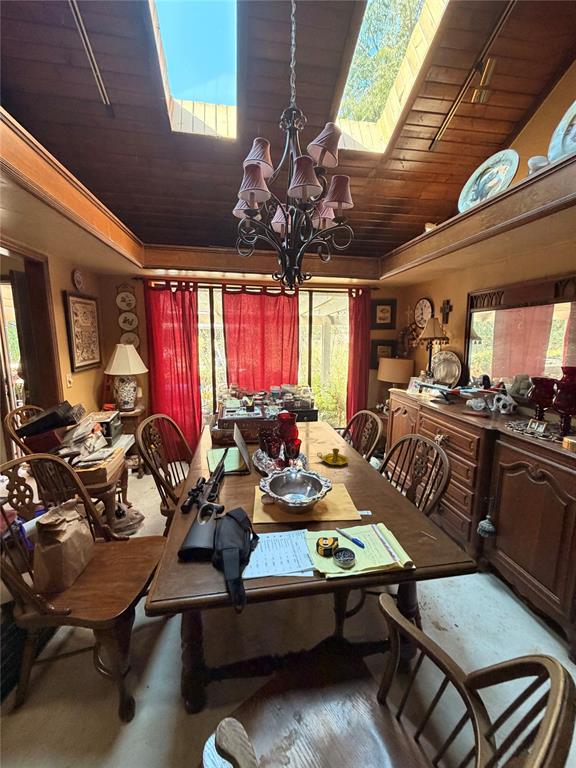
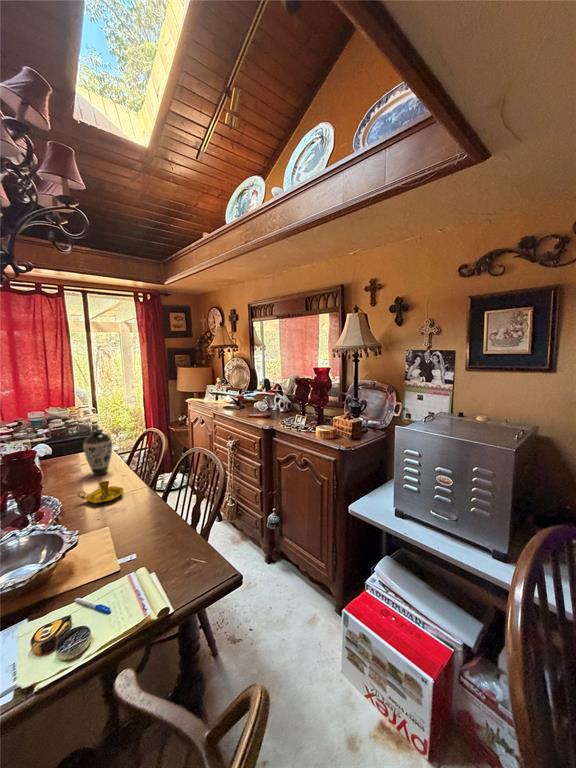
decorative vase: none [316,406,336,443] -> present [83,429,112,475]

